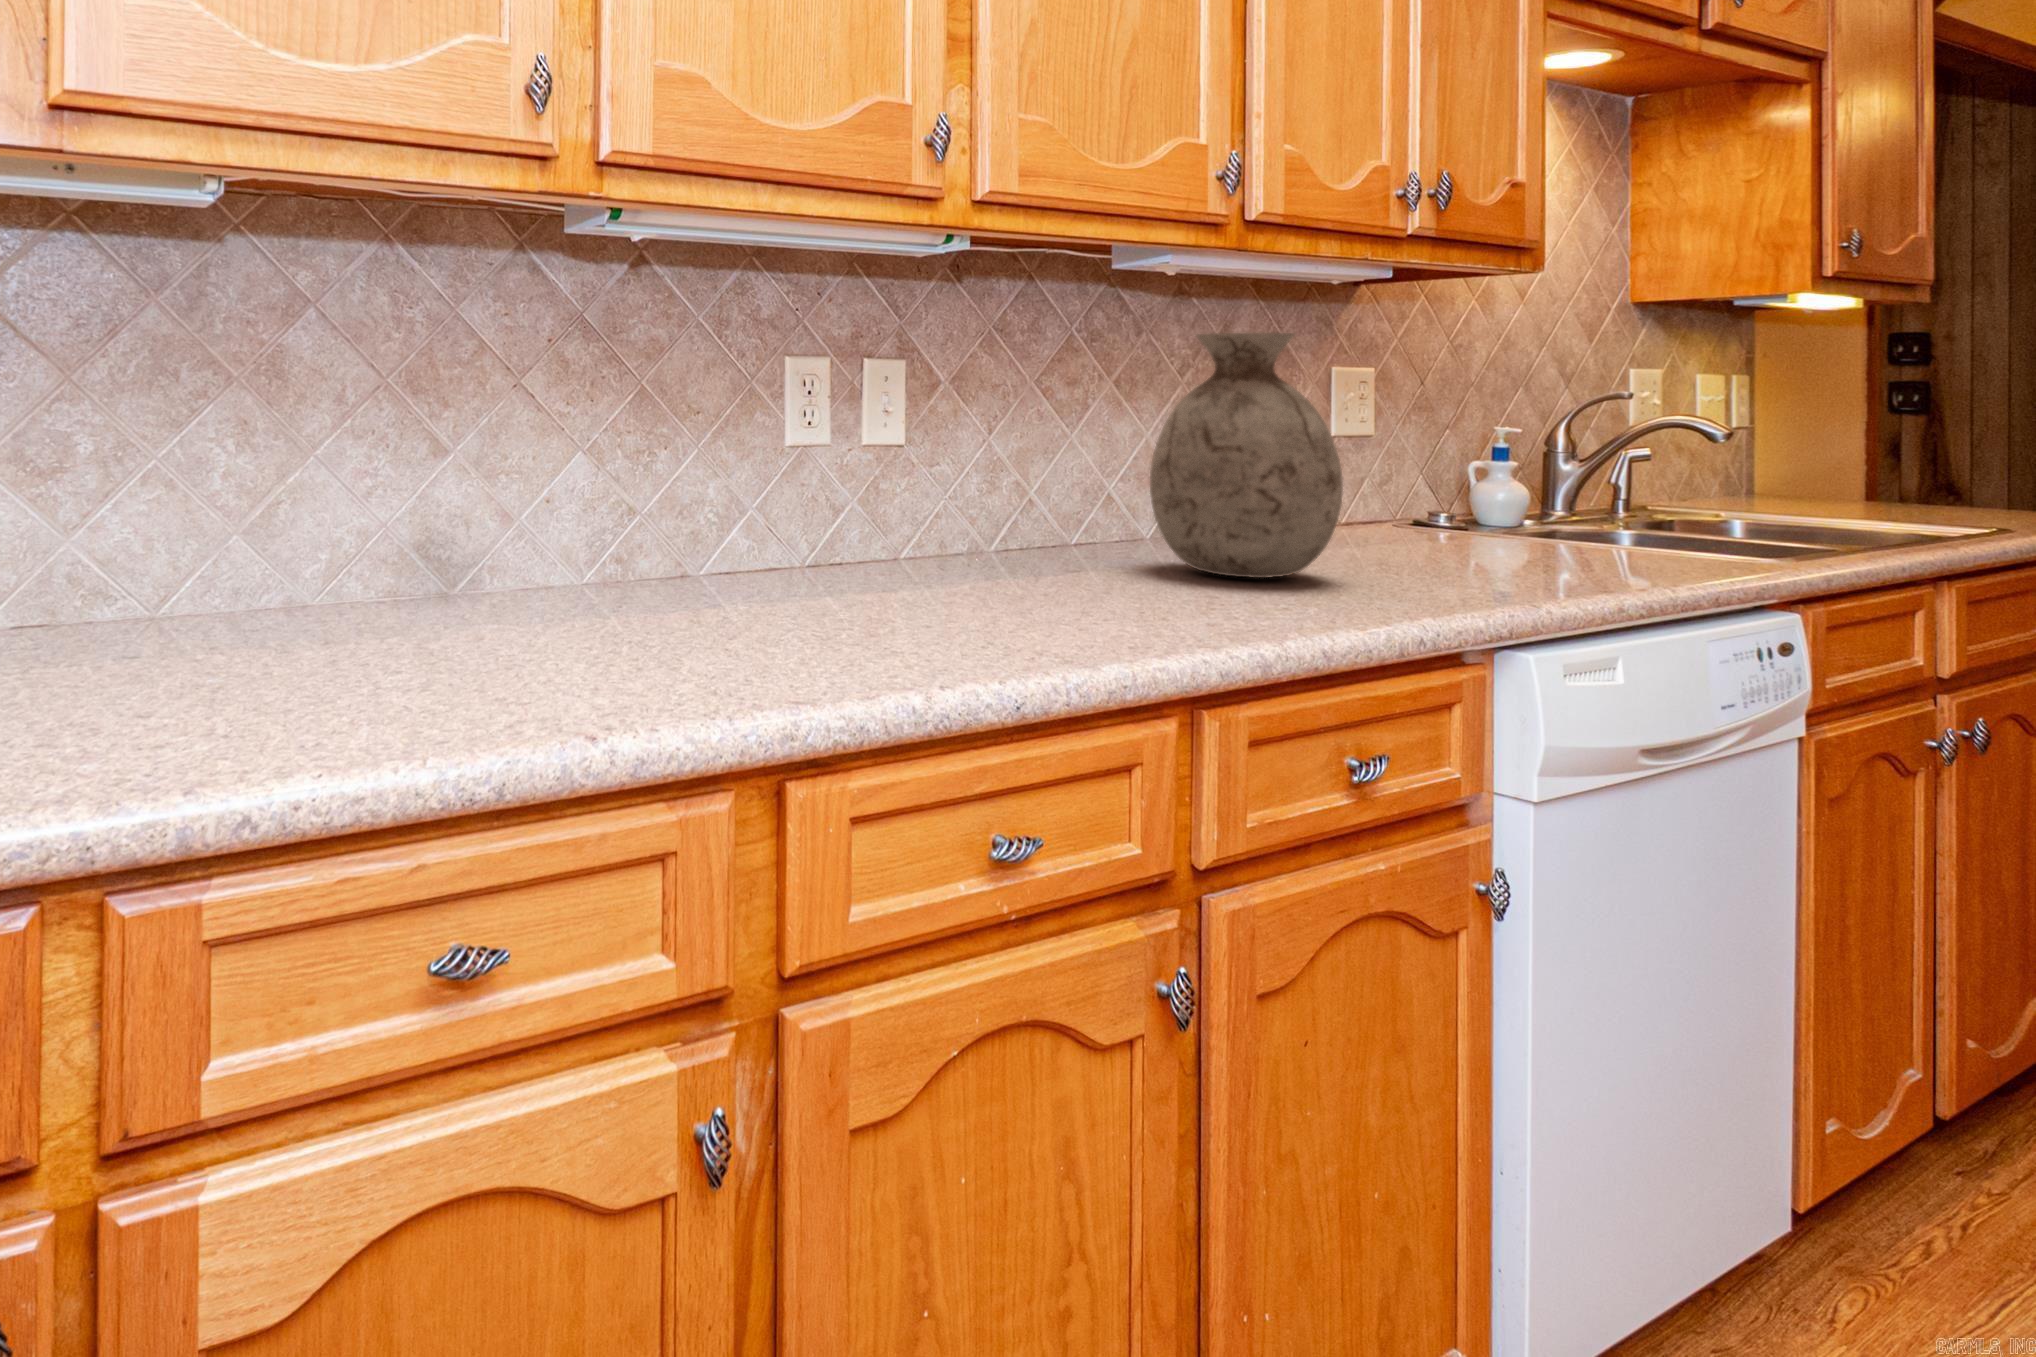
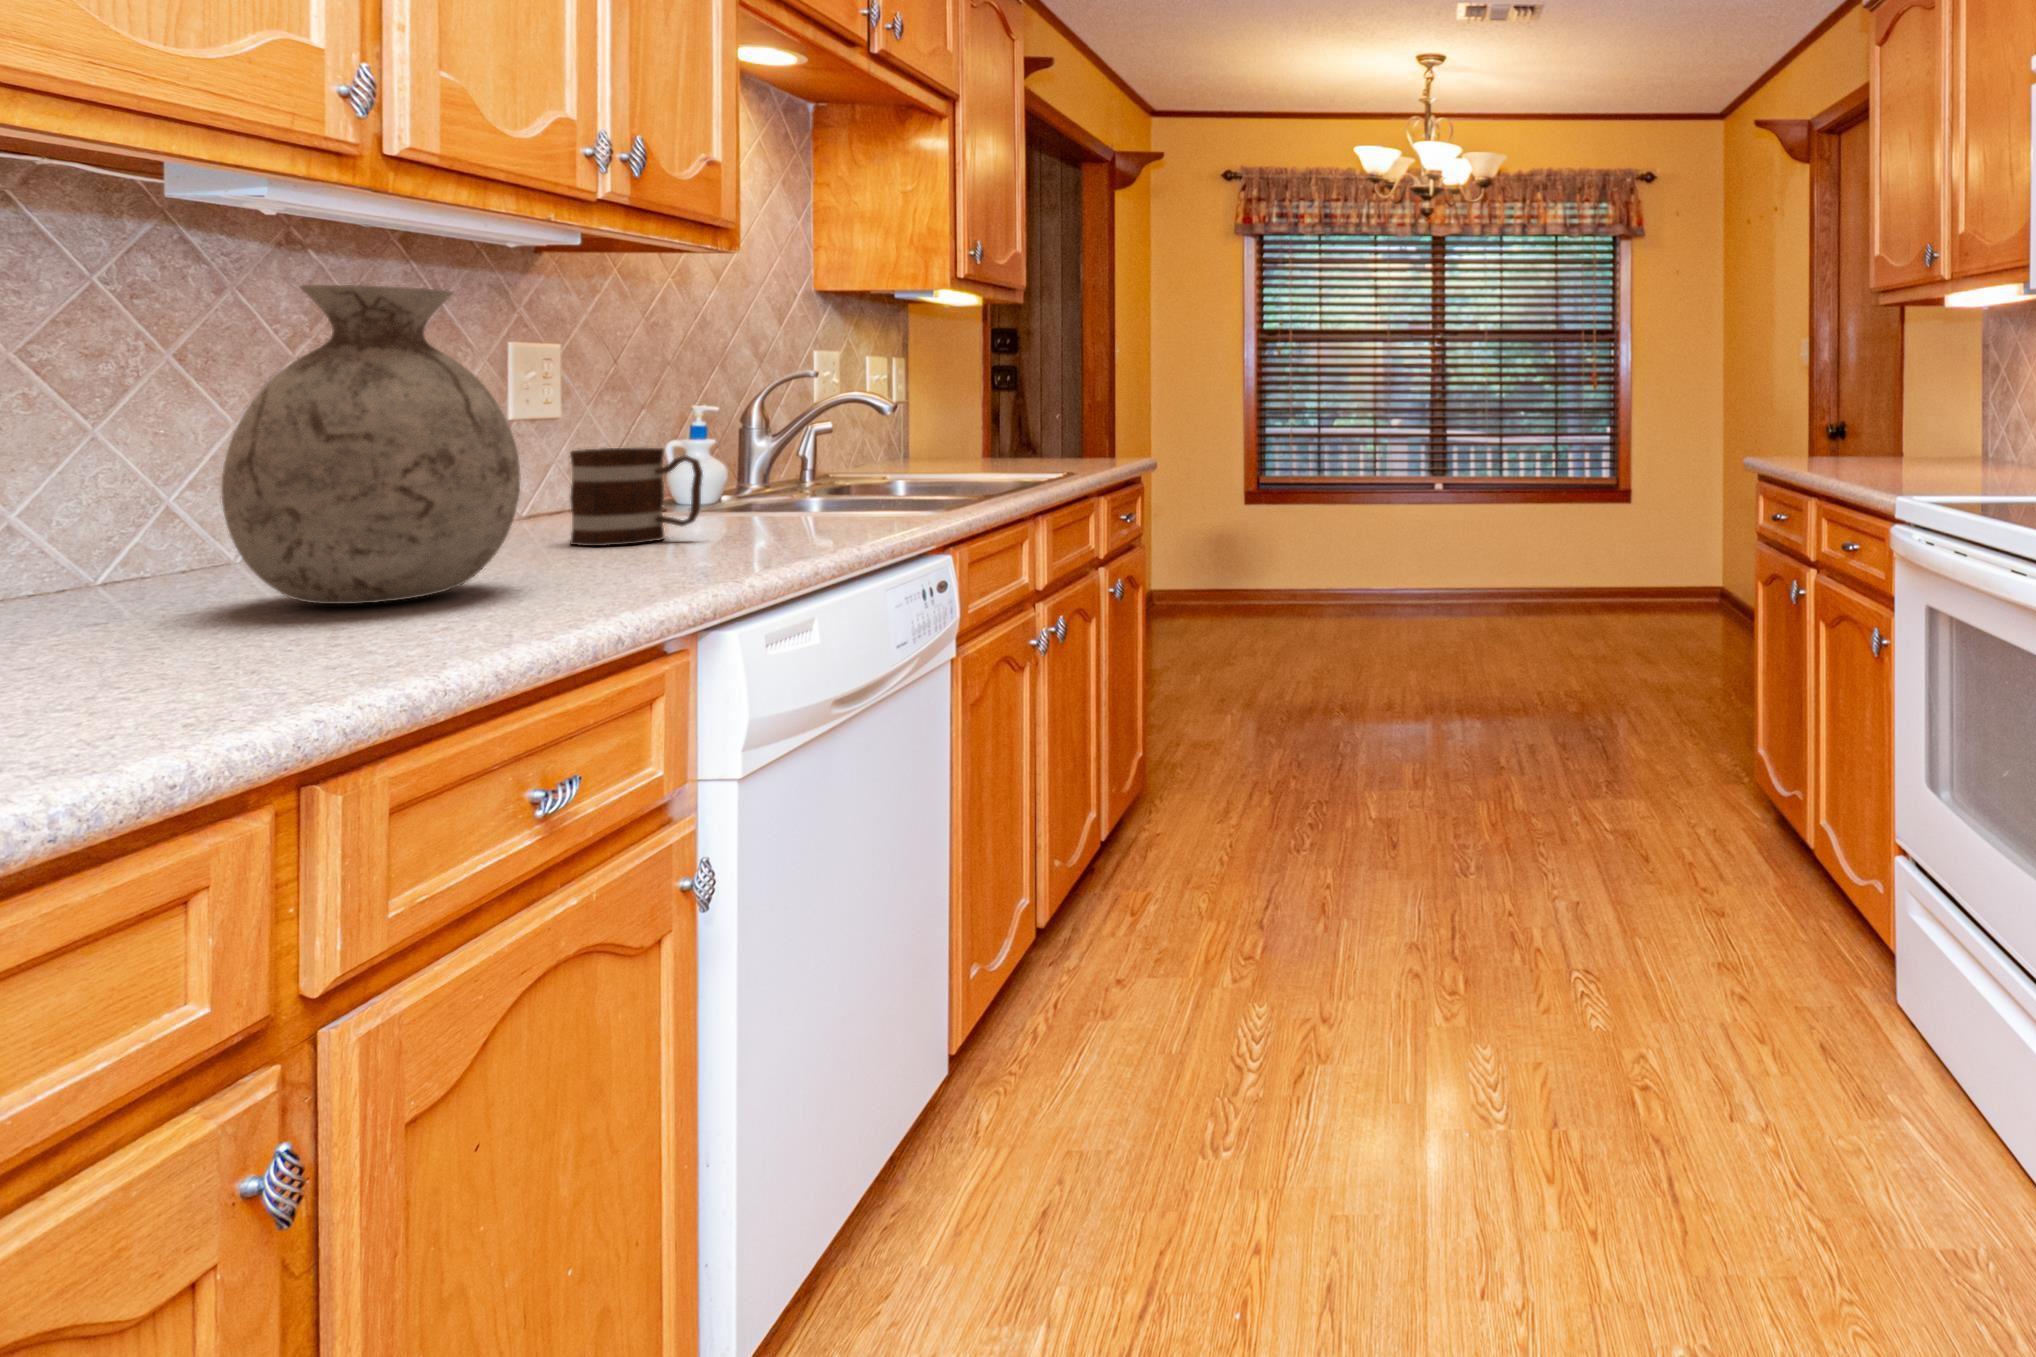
mug: none [1376,467,1501,558] -> present [570,448,703,546]

